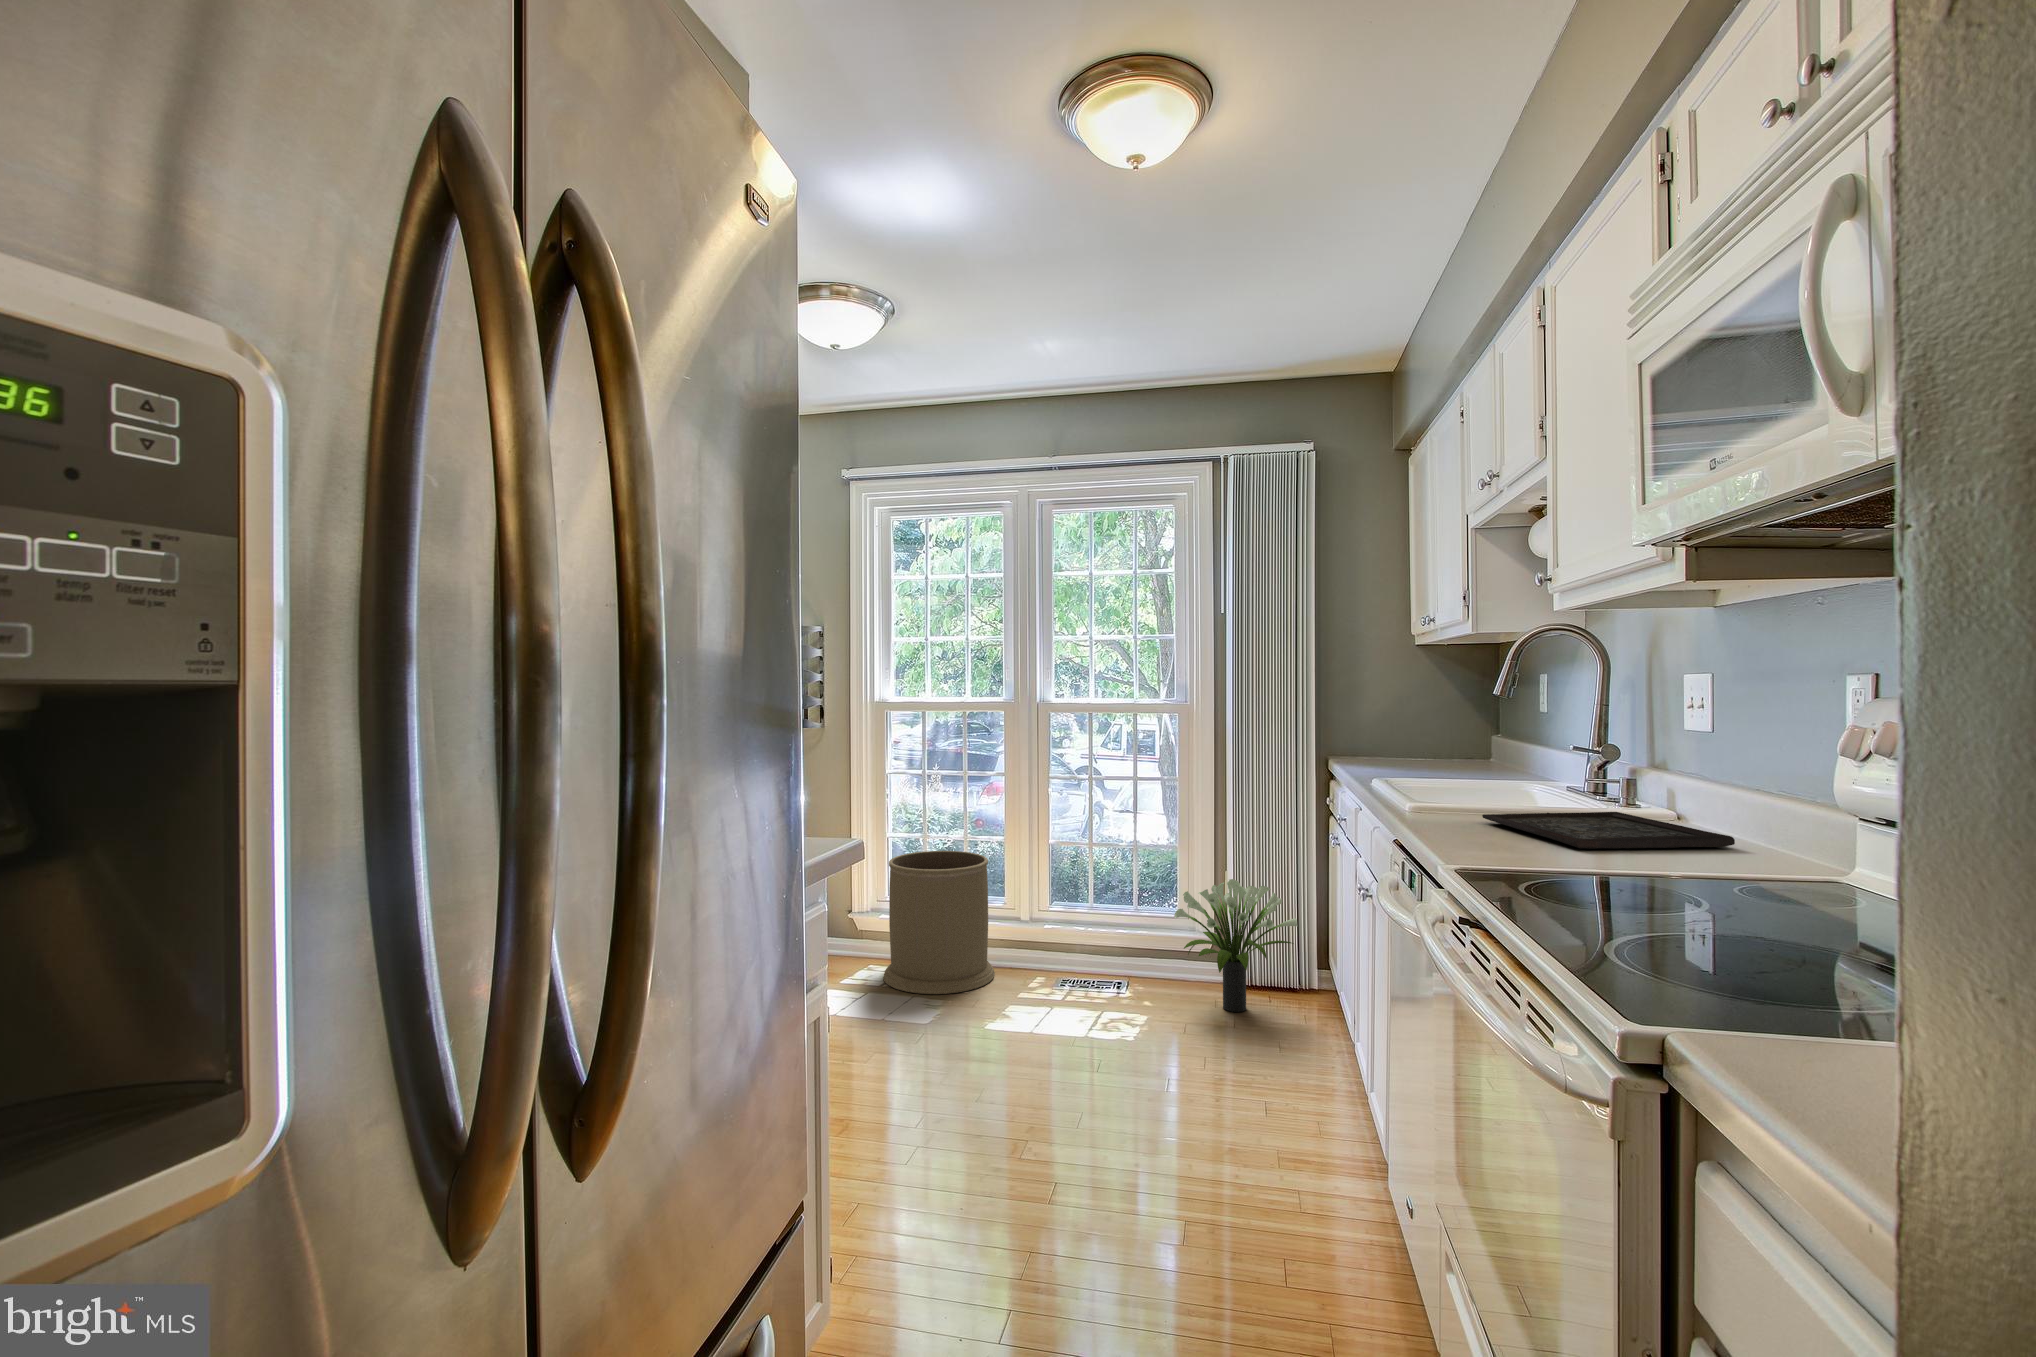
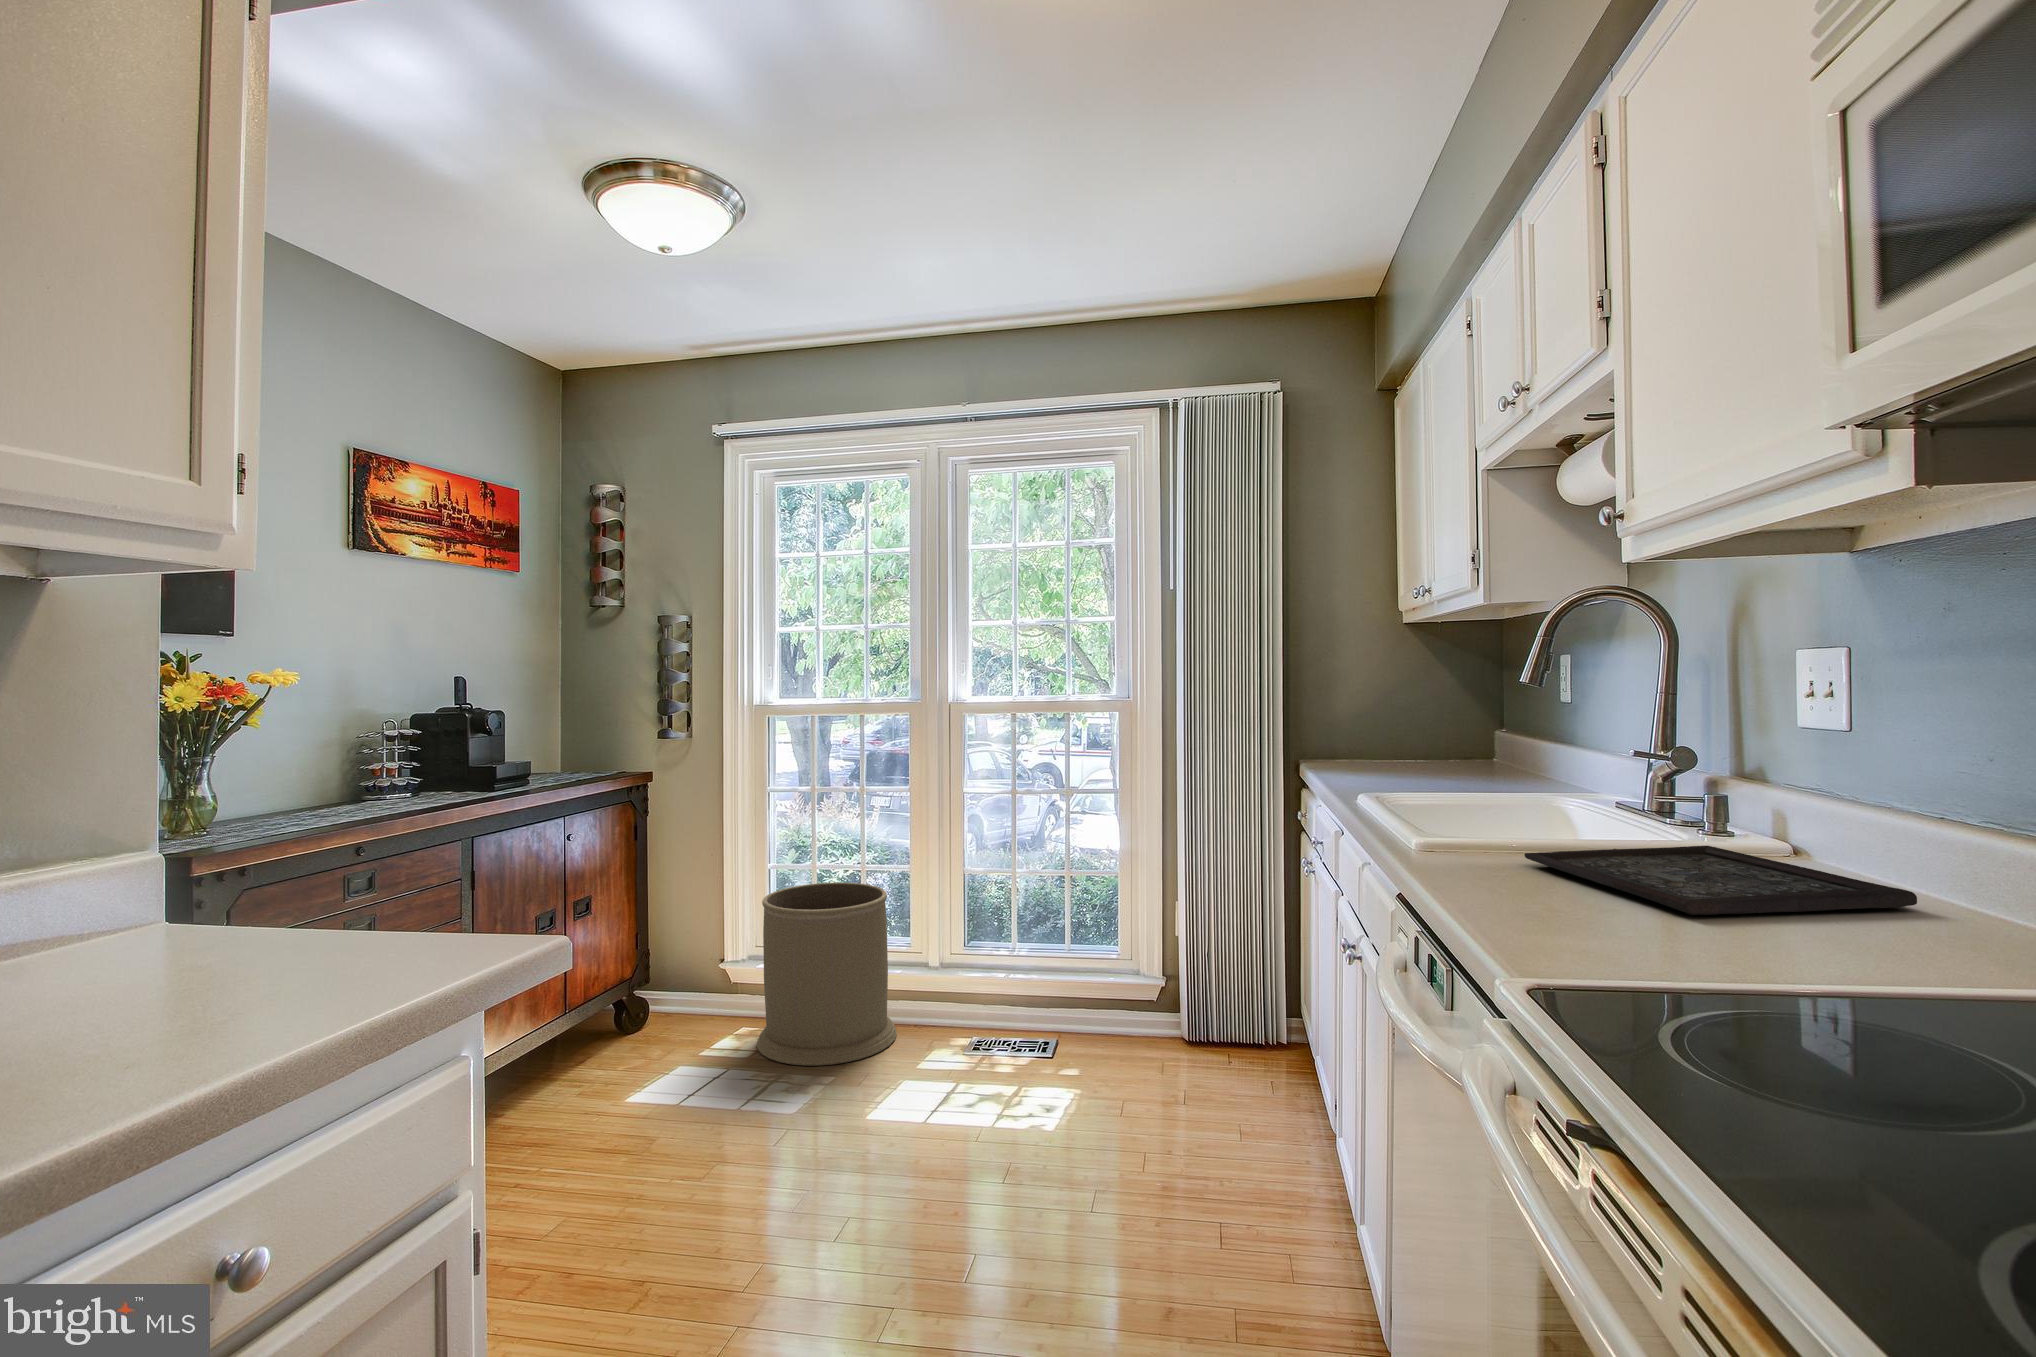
potted plant: present [1174,879,1298,1012] -> none [1113,915,1265,1081]

